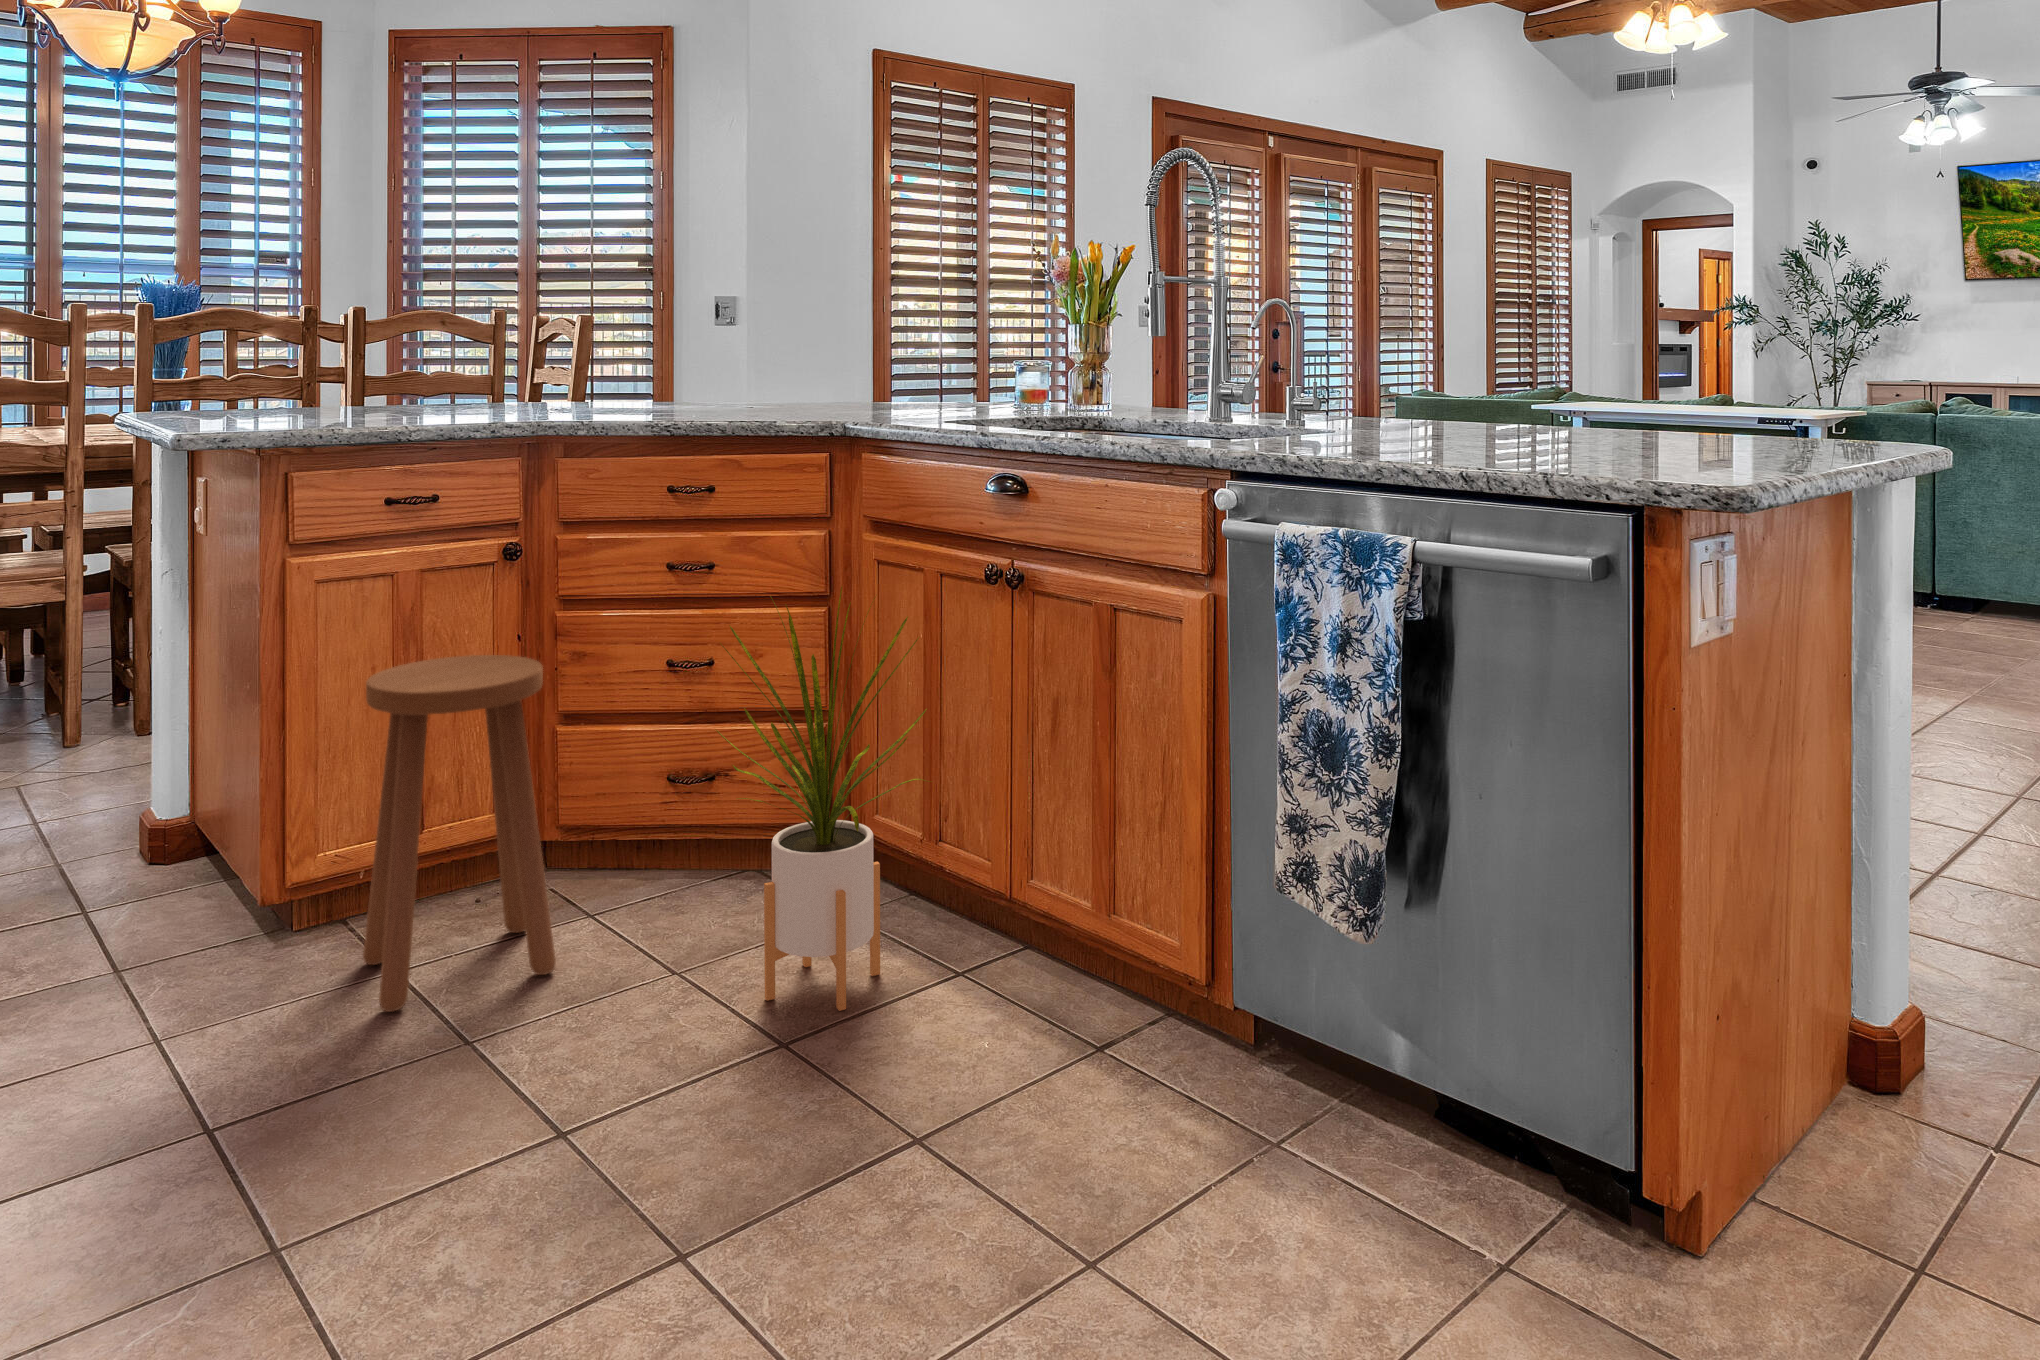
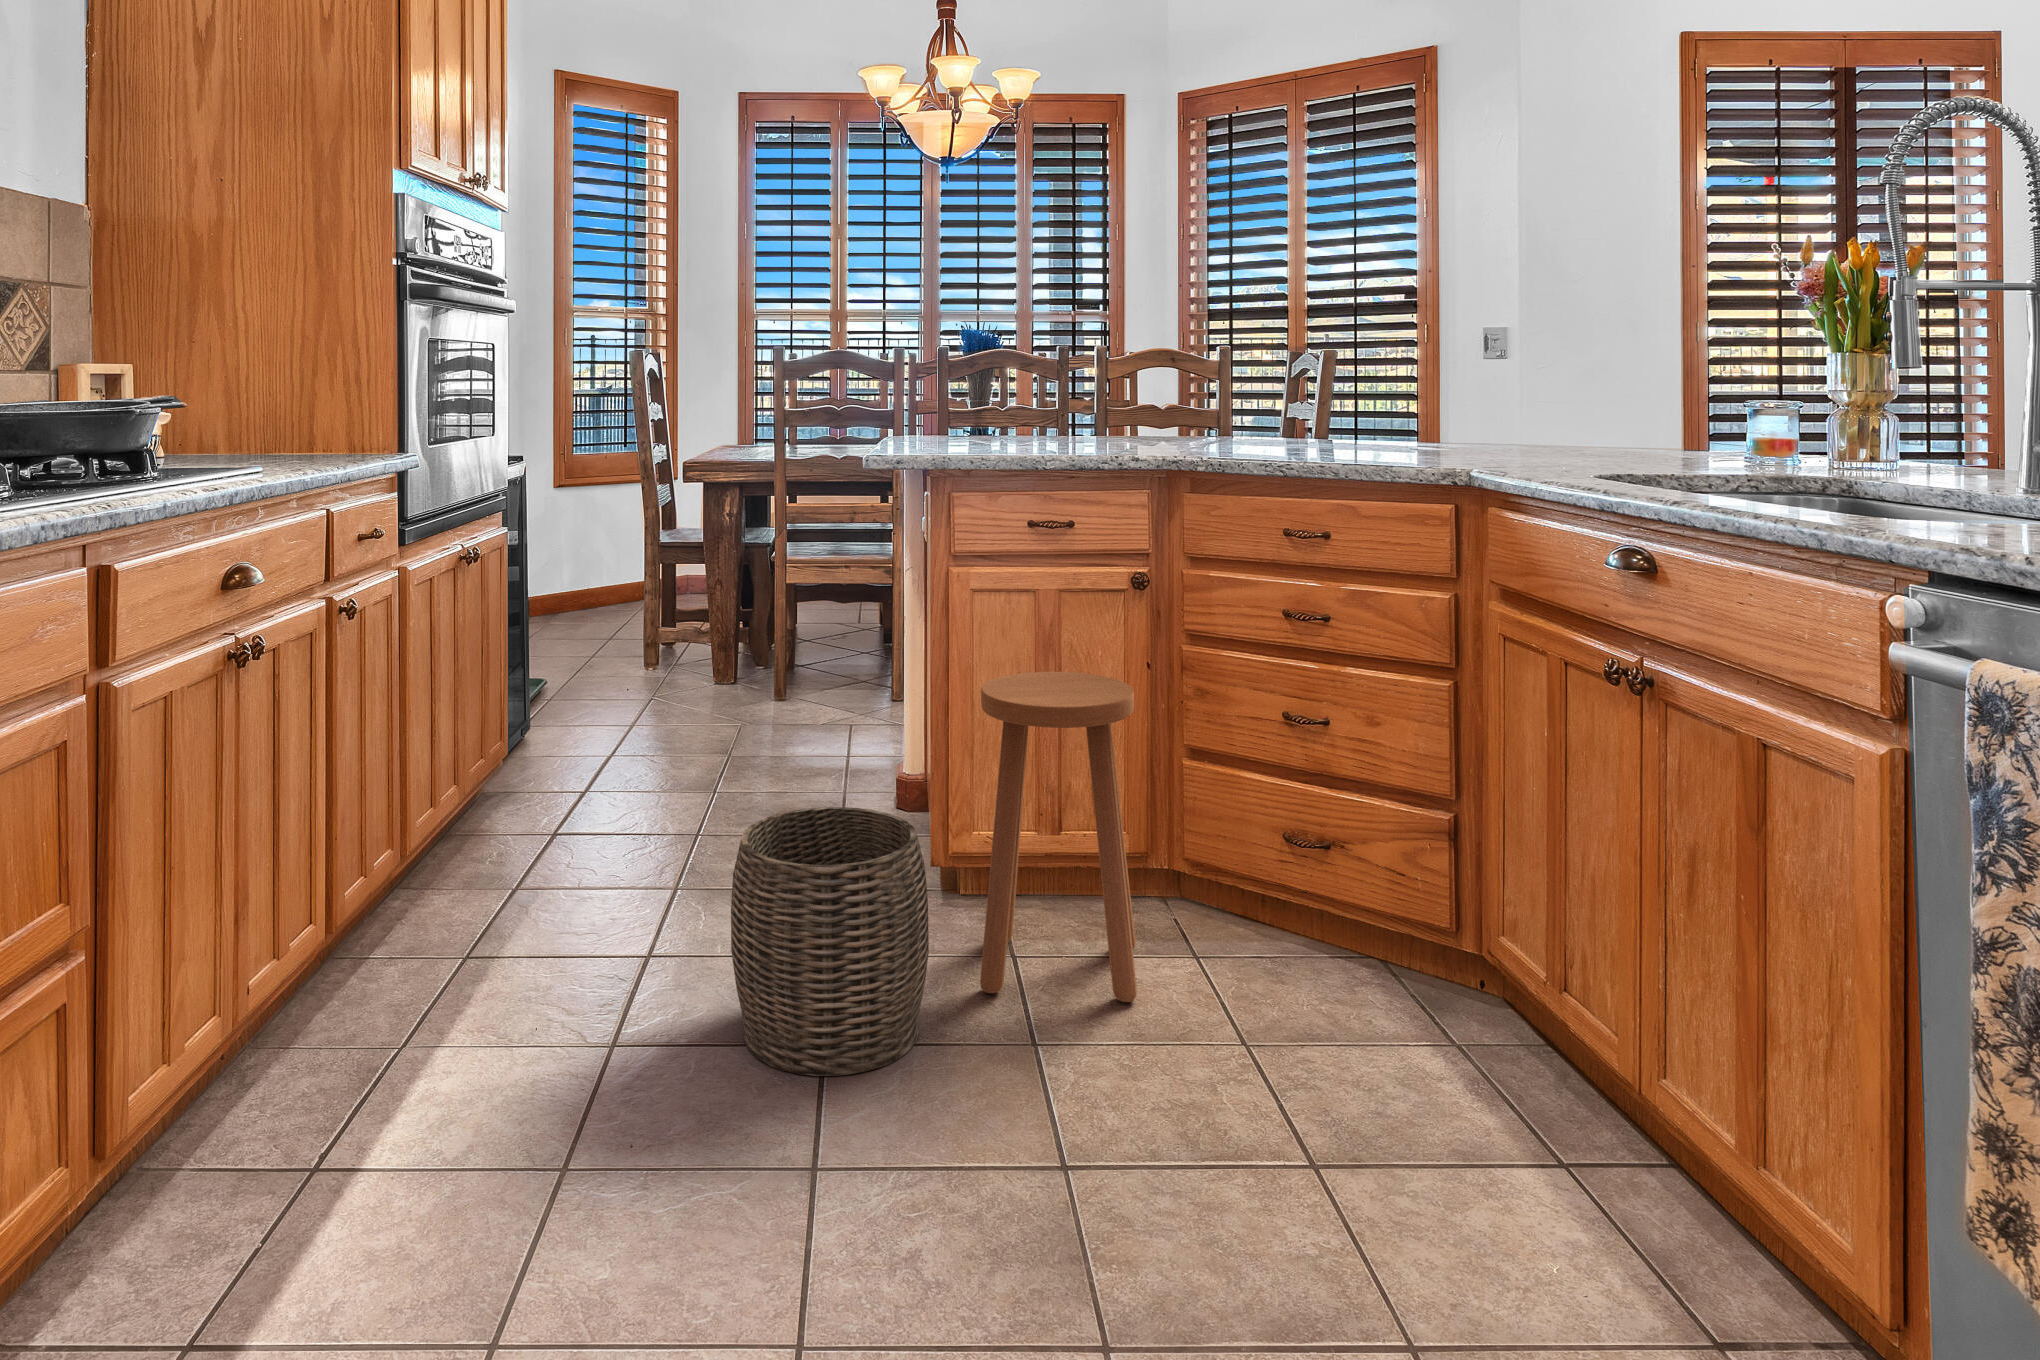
house plant: present [716,587,926,1011] -> none [1262,655,1523,1154]
woven basket: none [71,843,346,1167] -> present [731,807,929,1076]

